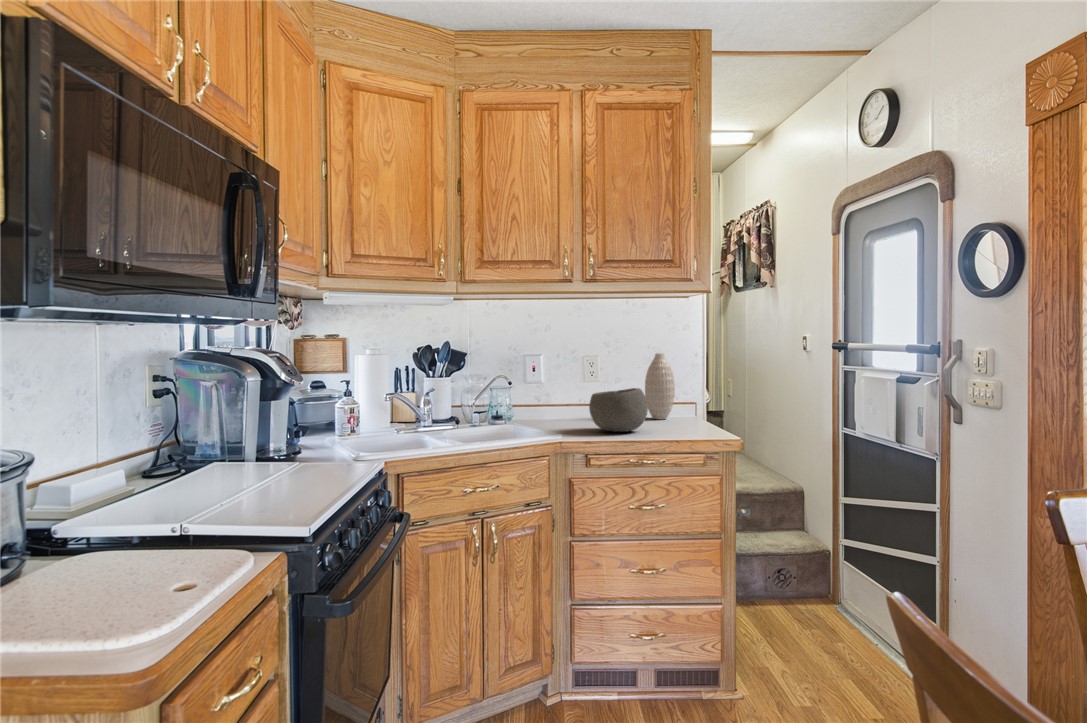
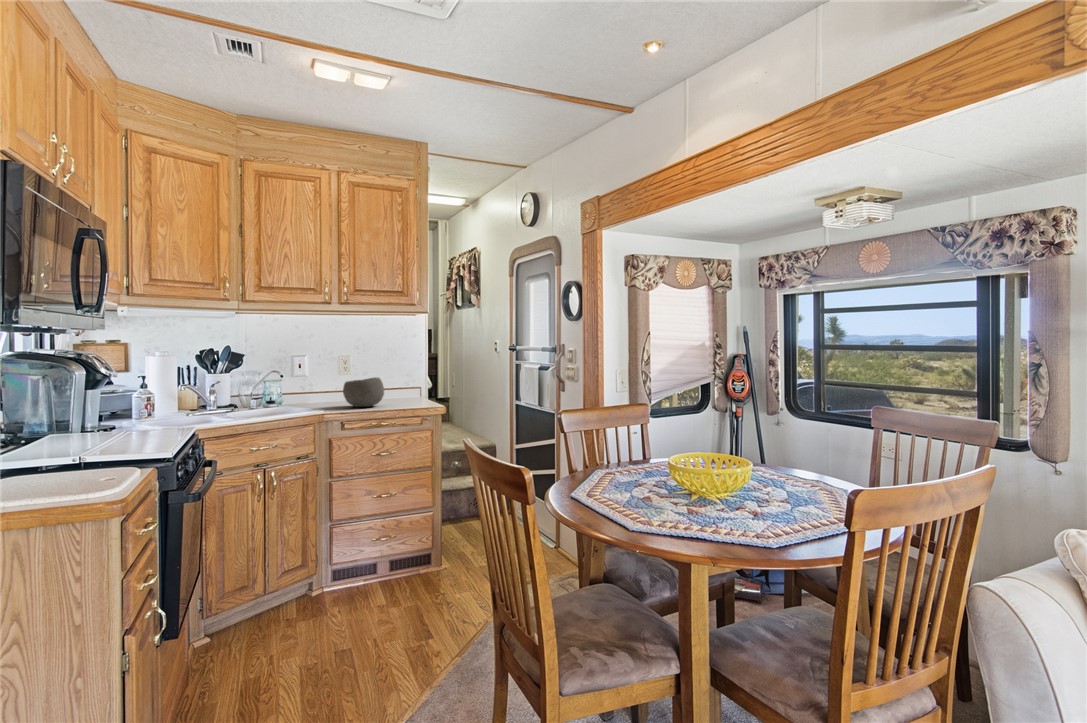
vase: present [645,353,675,419] -> none [384,354,405,399]

